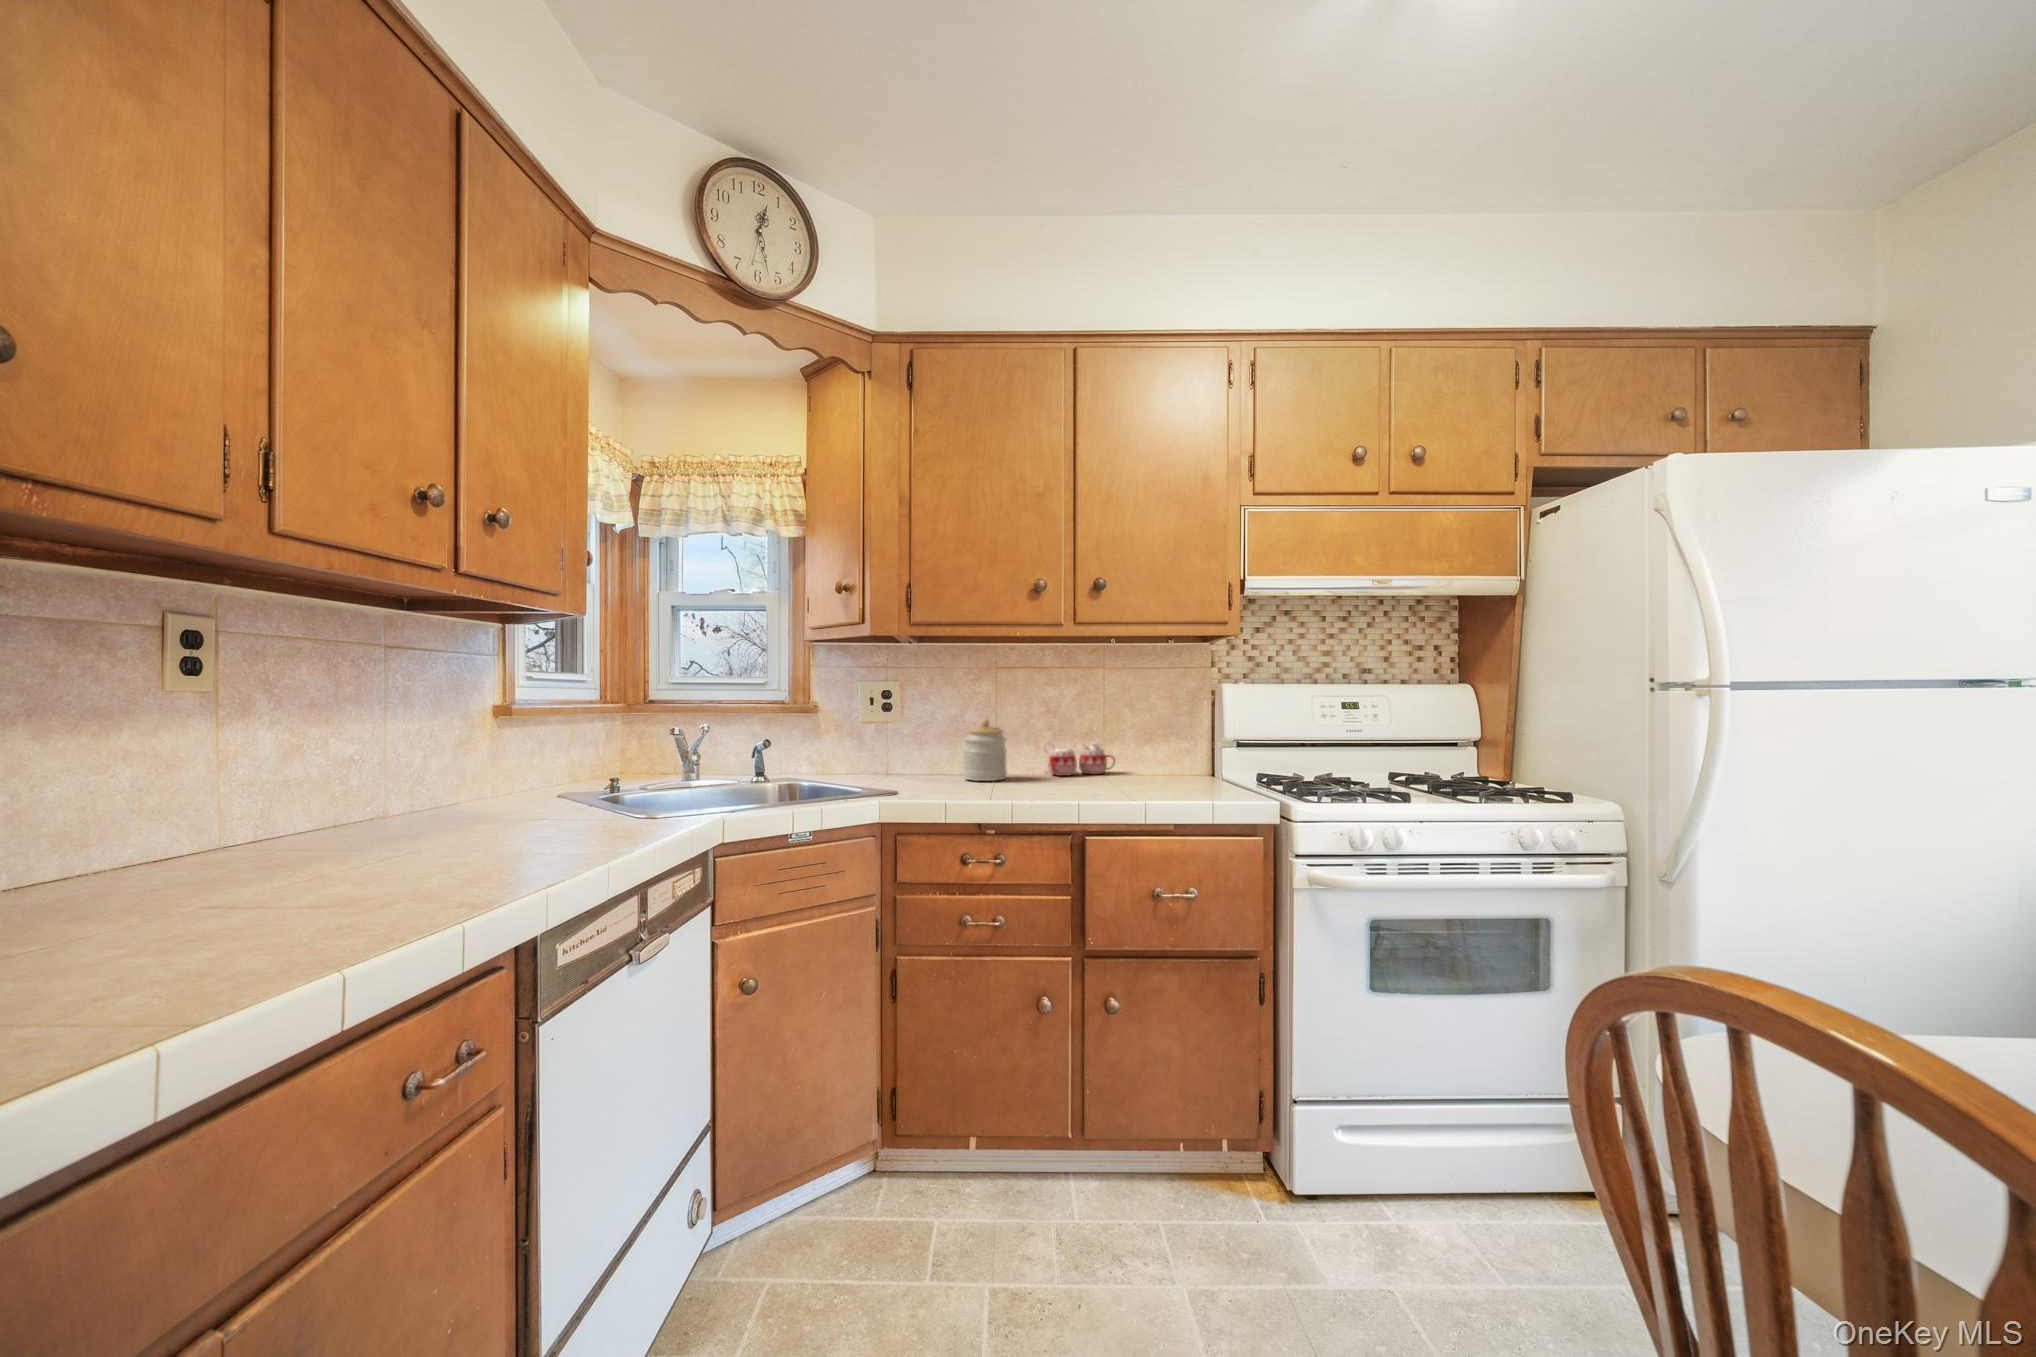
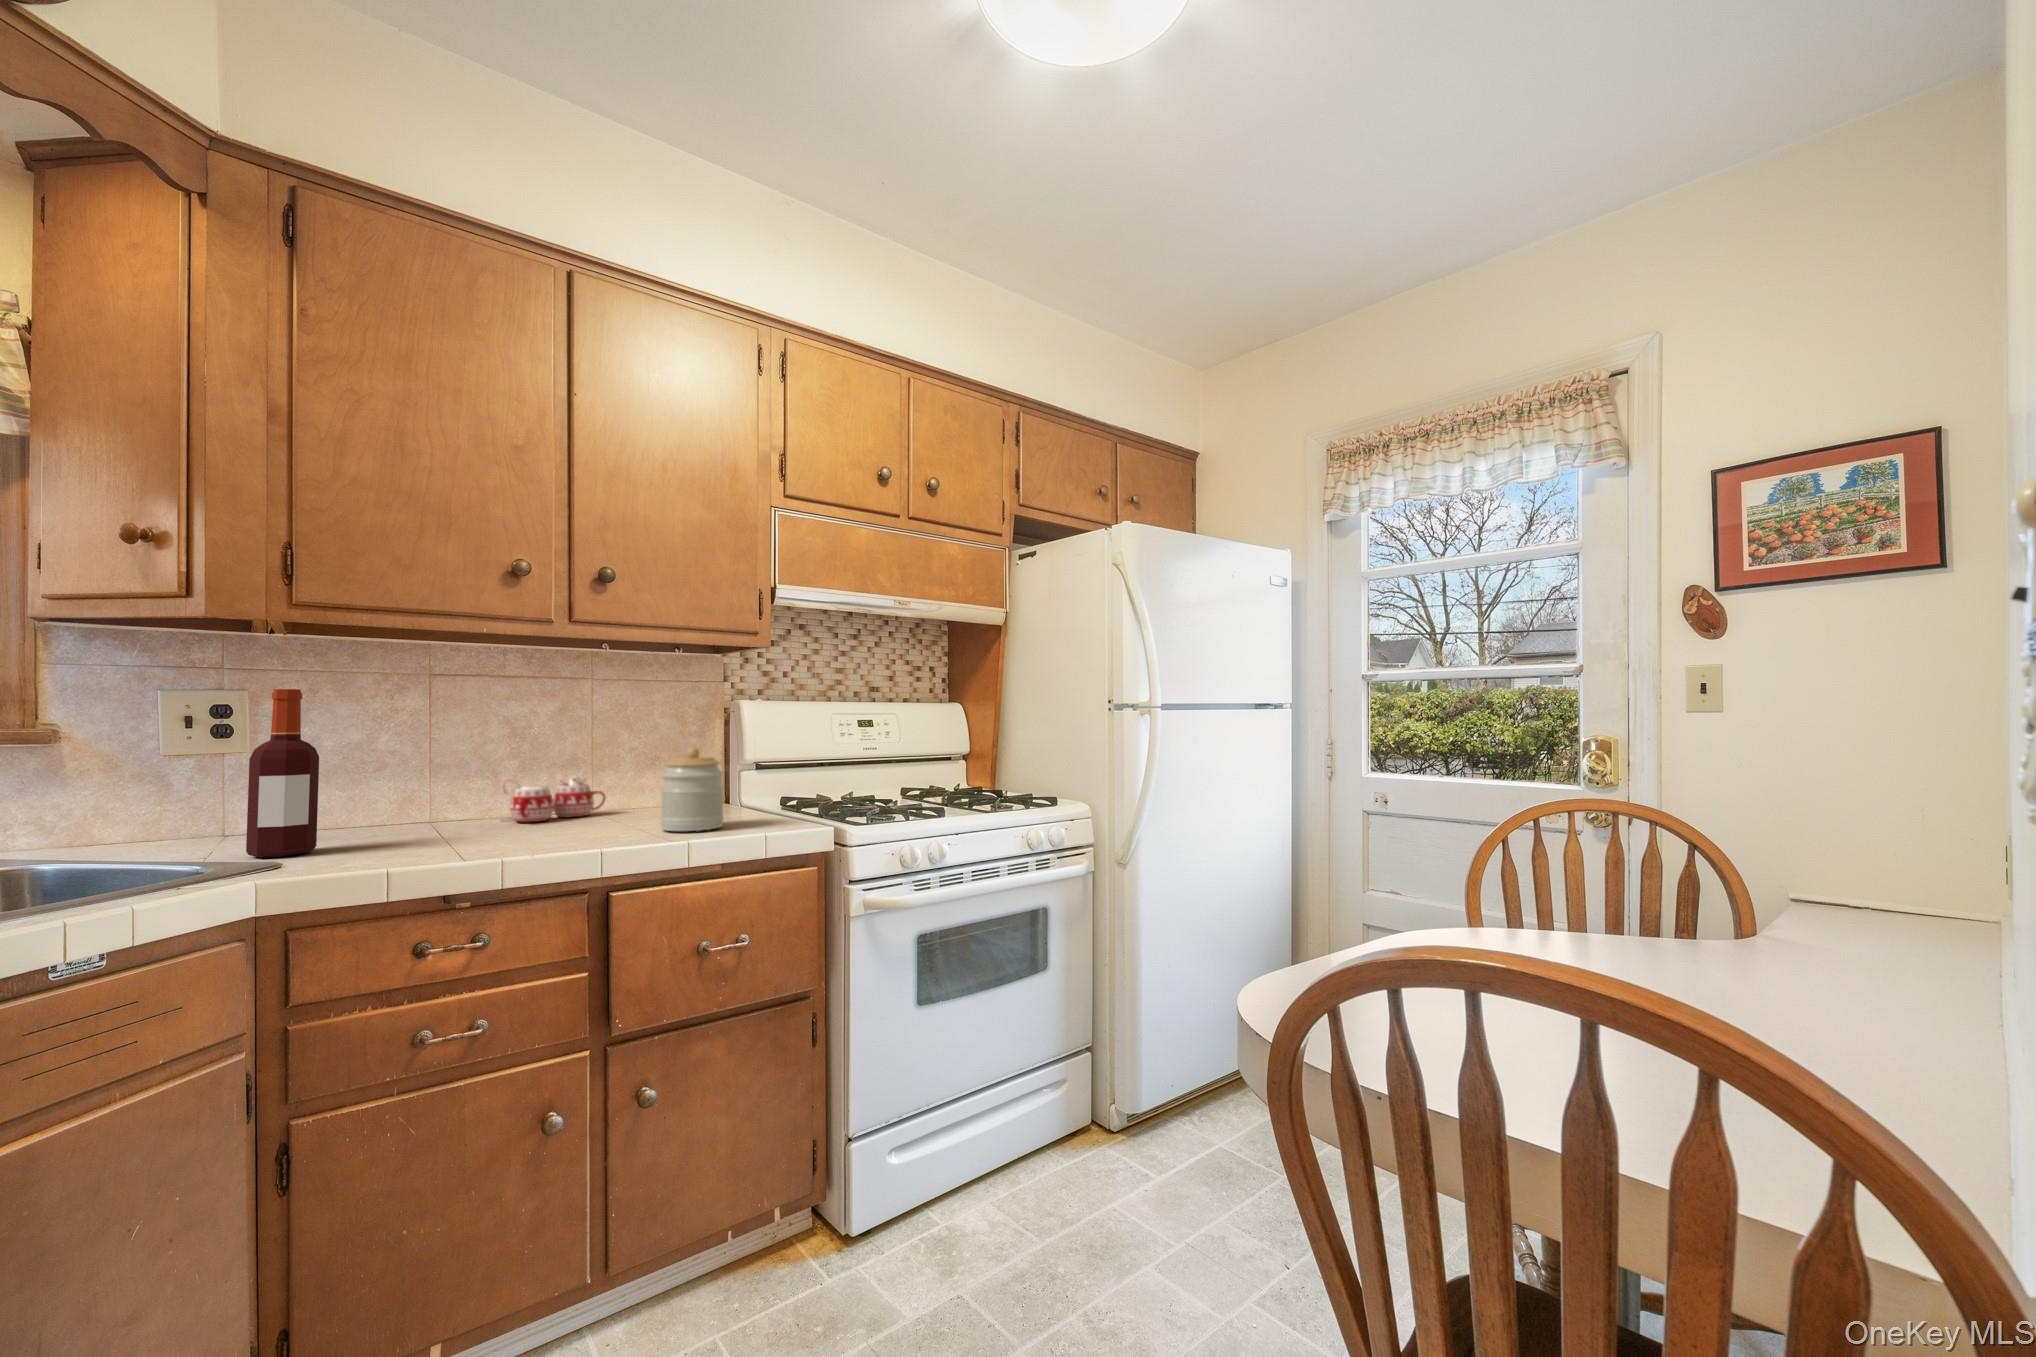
bottle: none [894,678,928,785] -> present [246,689,319,857]
jar: present [963,719,1007,781] -> present [661,747,724,831]

